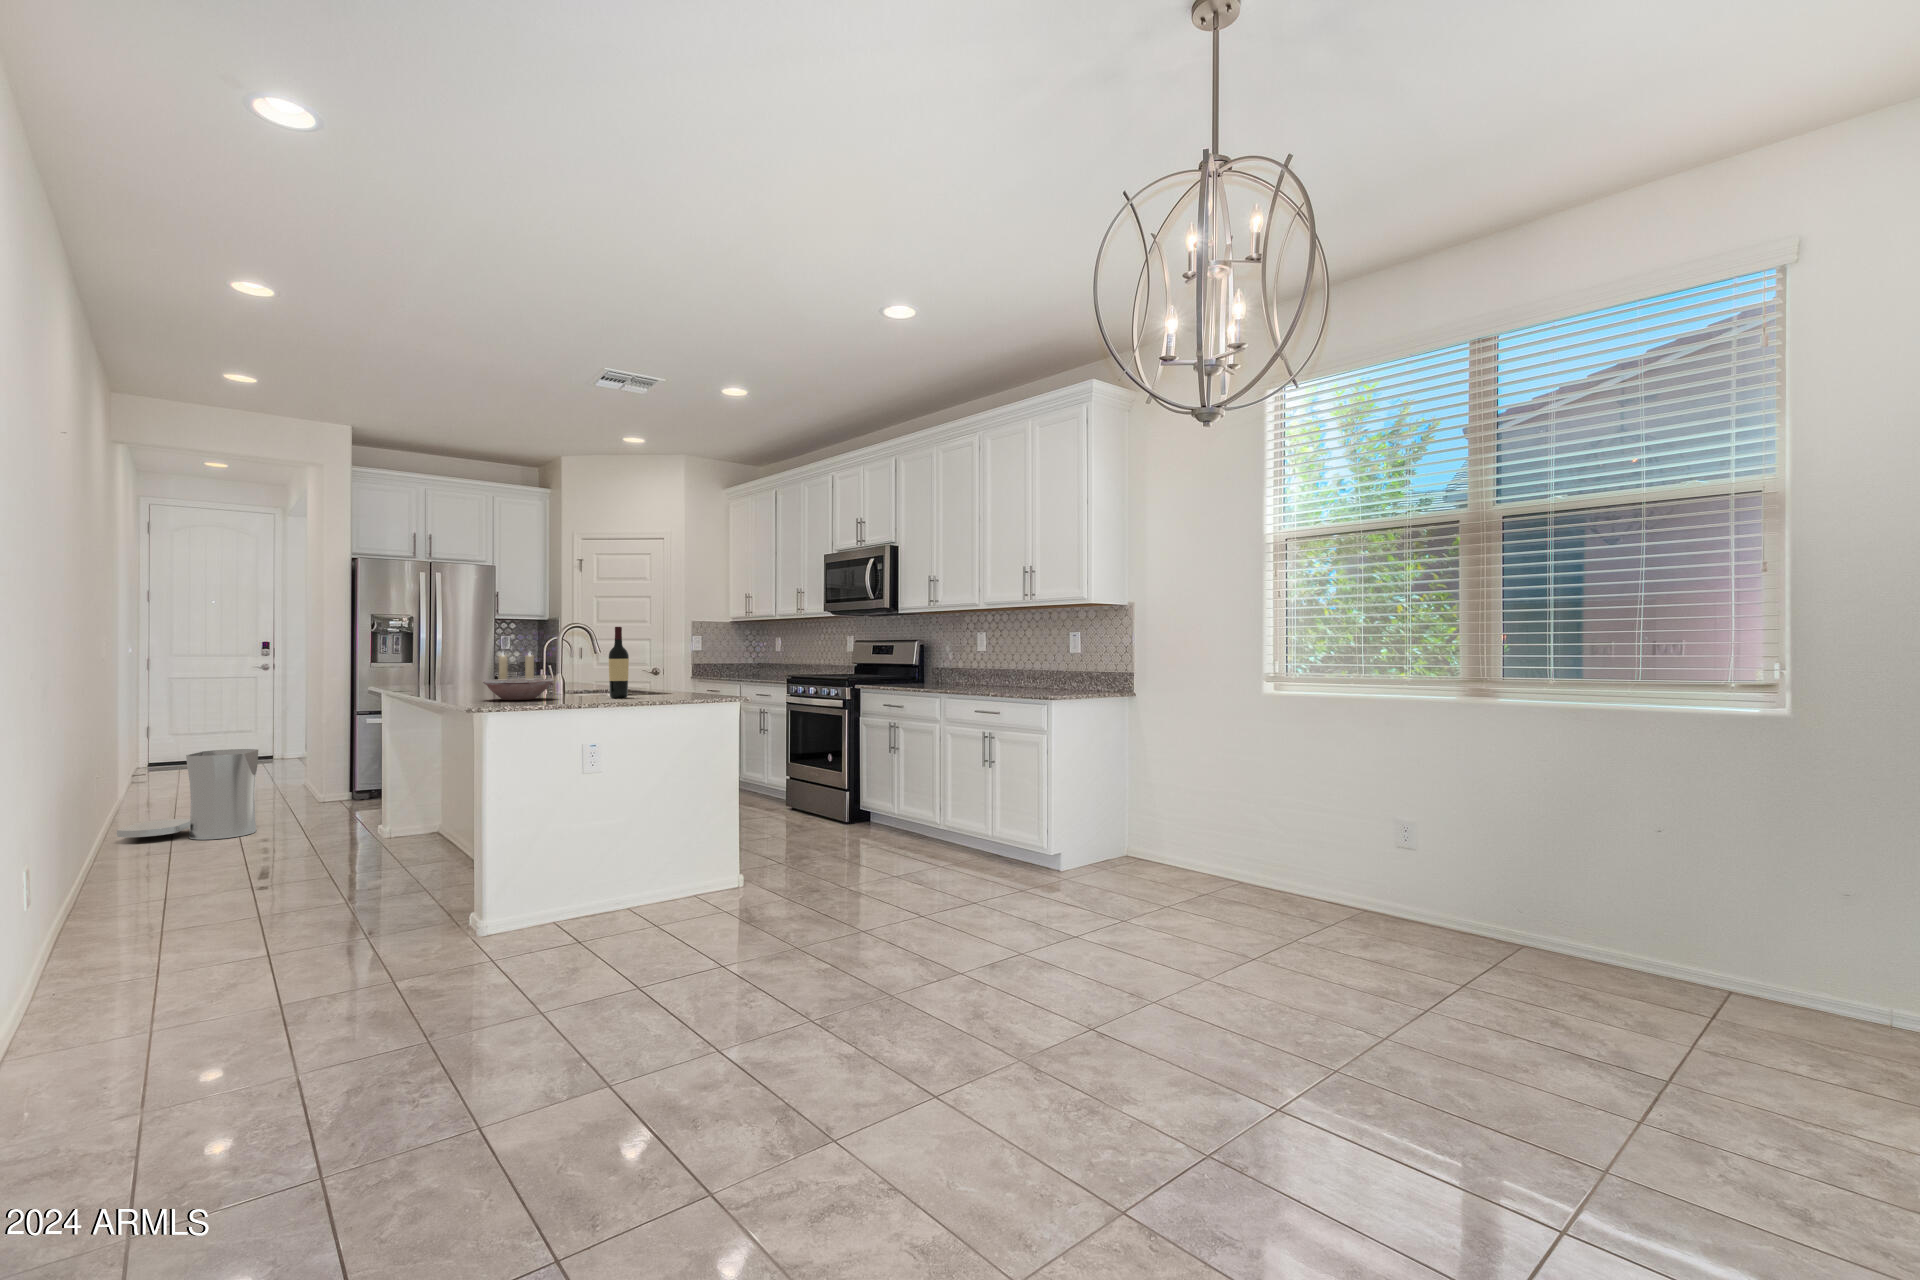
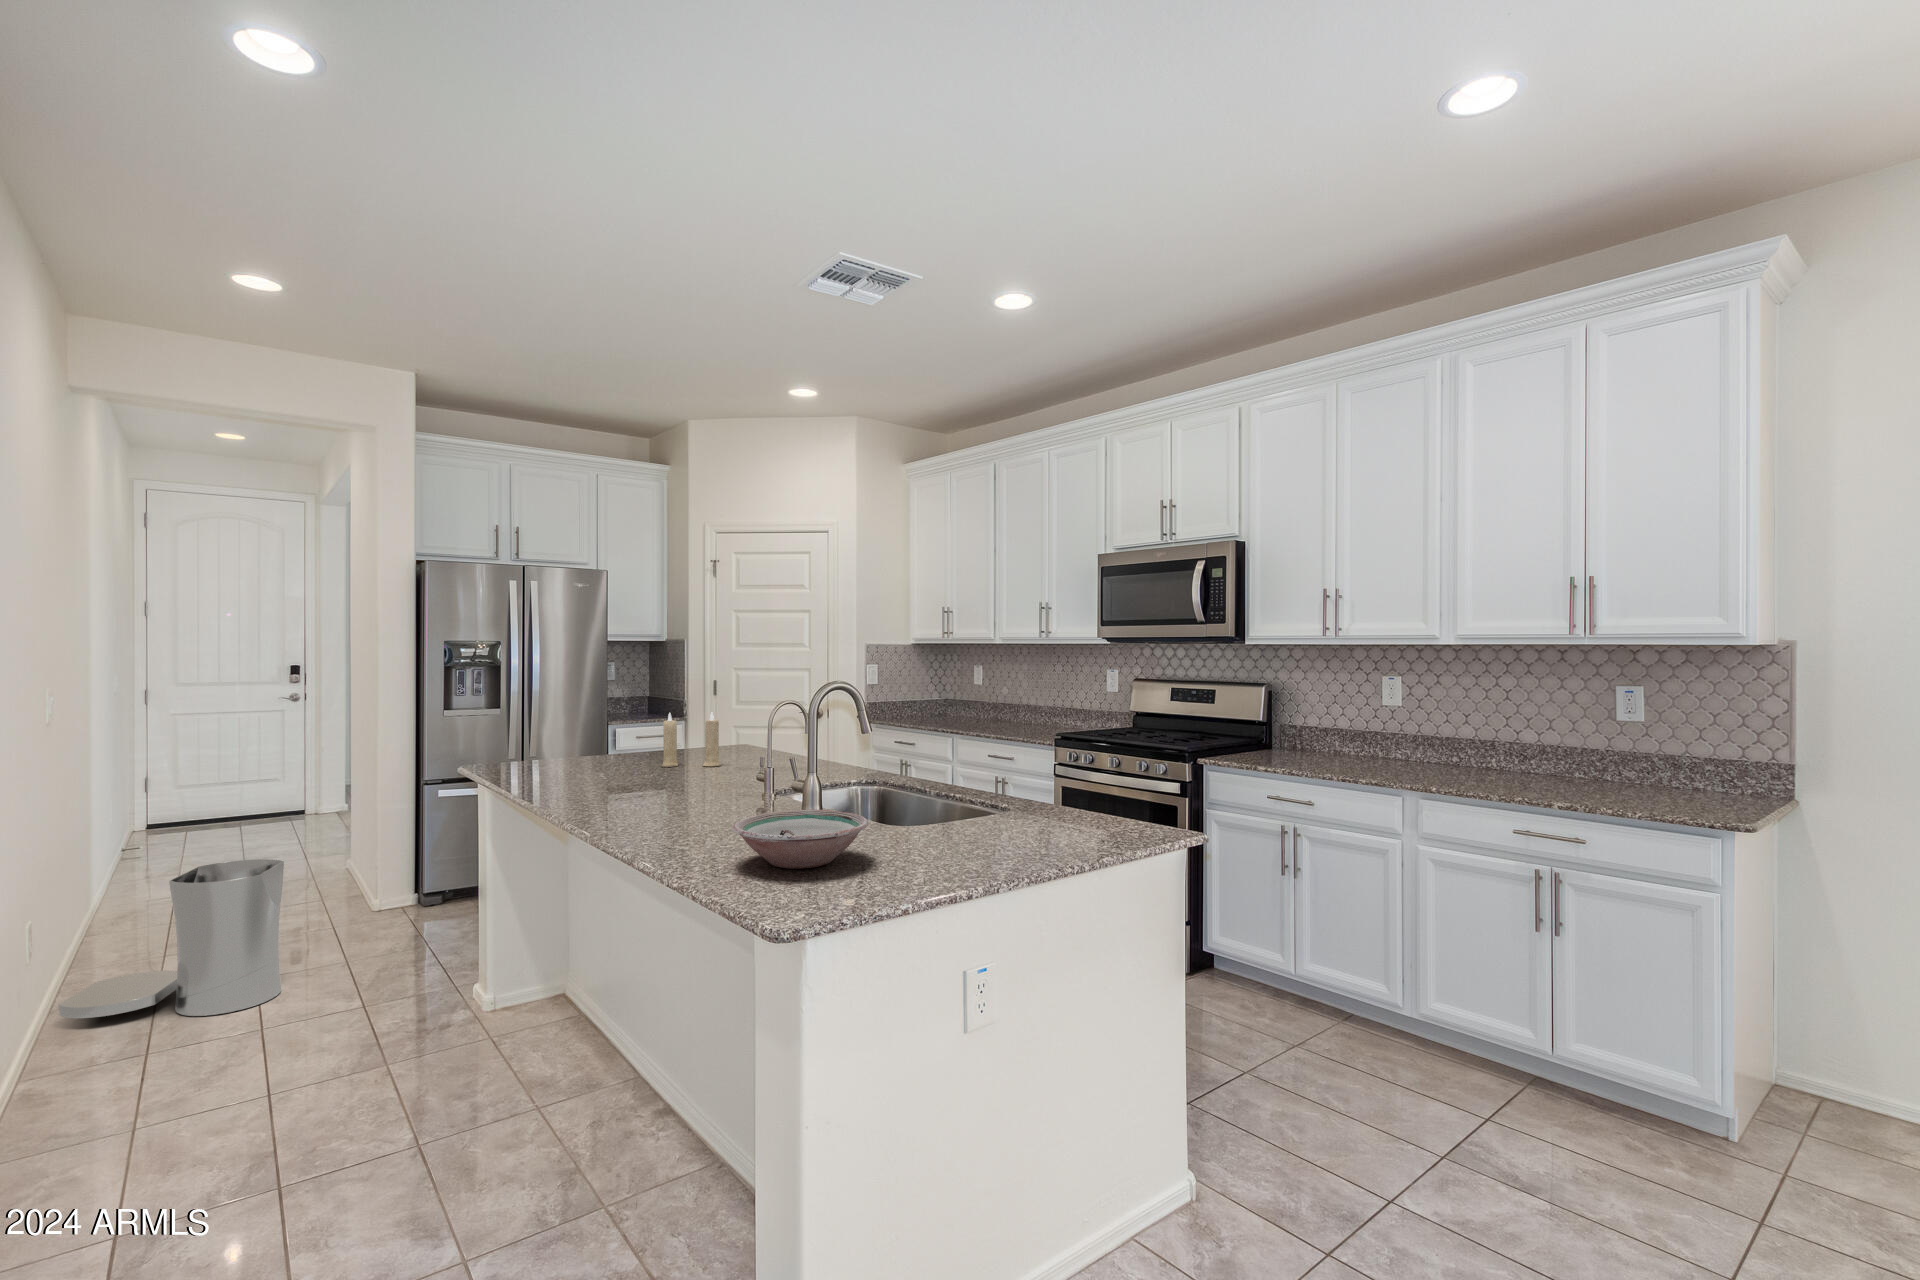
wine bottle: present [609,627,629,698] -> none [959,706,996,849]

